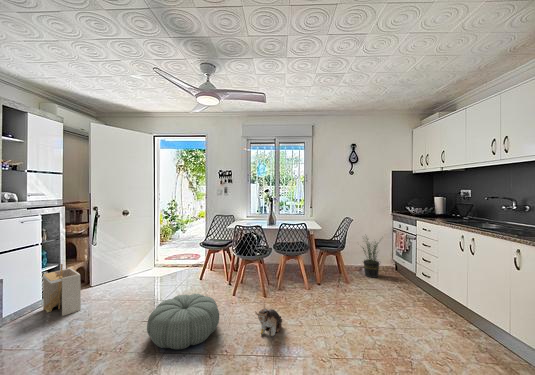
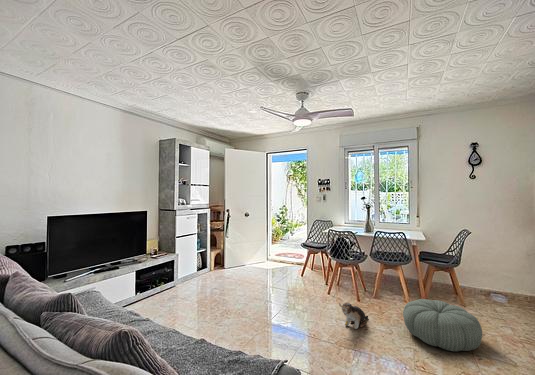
potted plant: present [363,239,380,278] -> none [474,250,519,305]
storage bin: present [43,264,81,316] -> none [199,248,219,283]
pouf: present [147,294,219,349] -> present [403,299,482,351]

